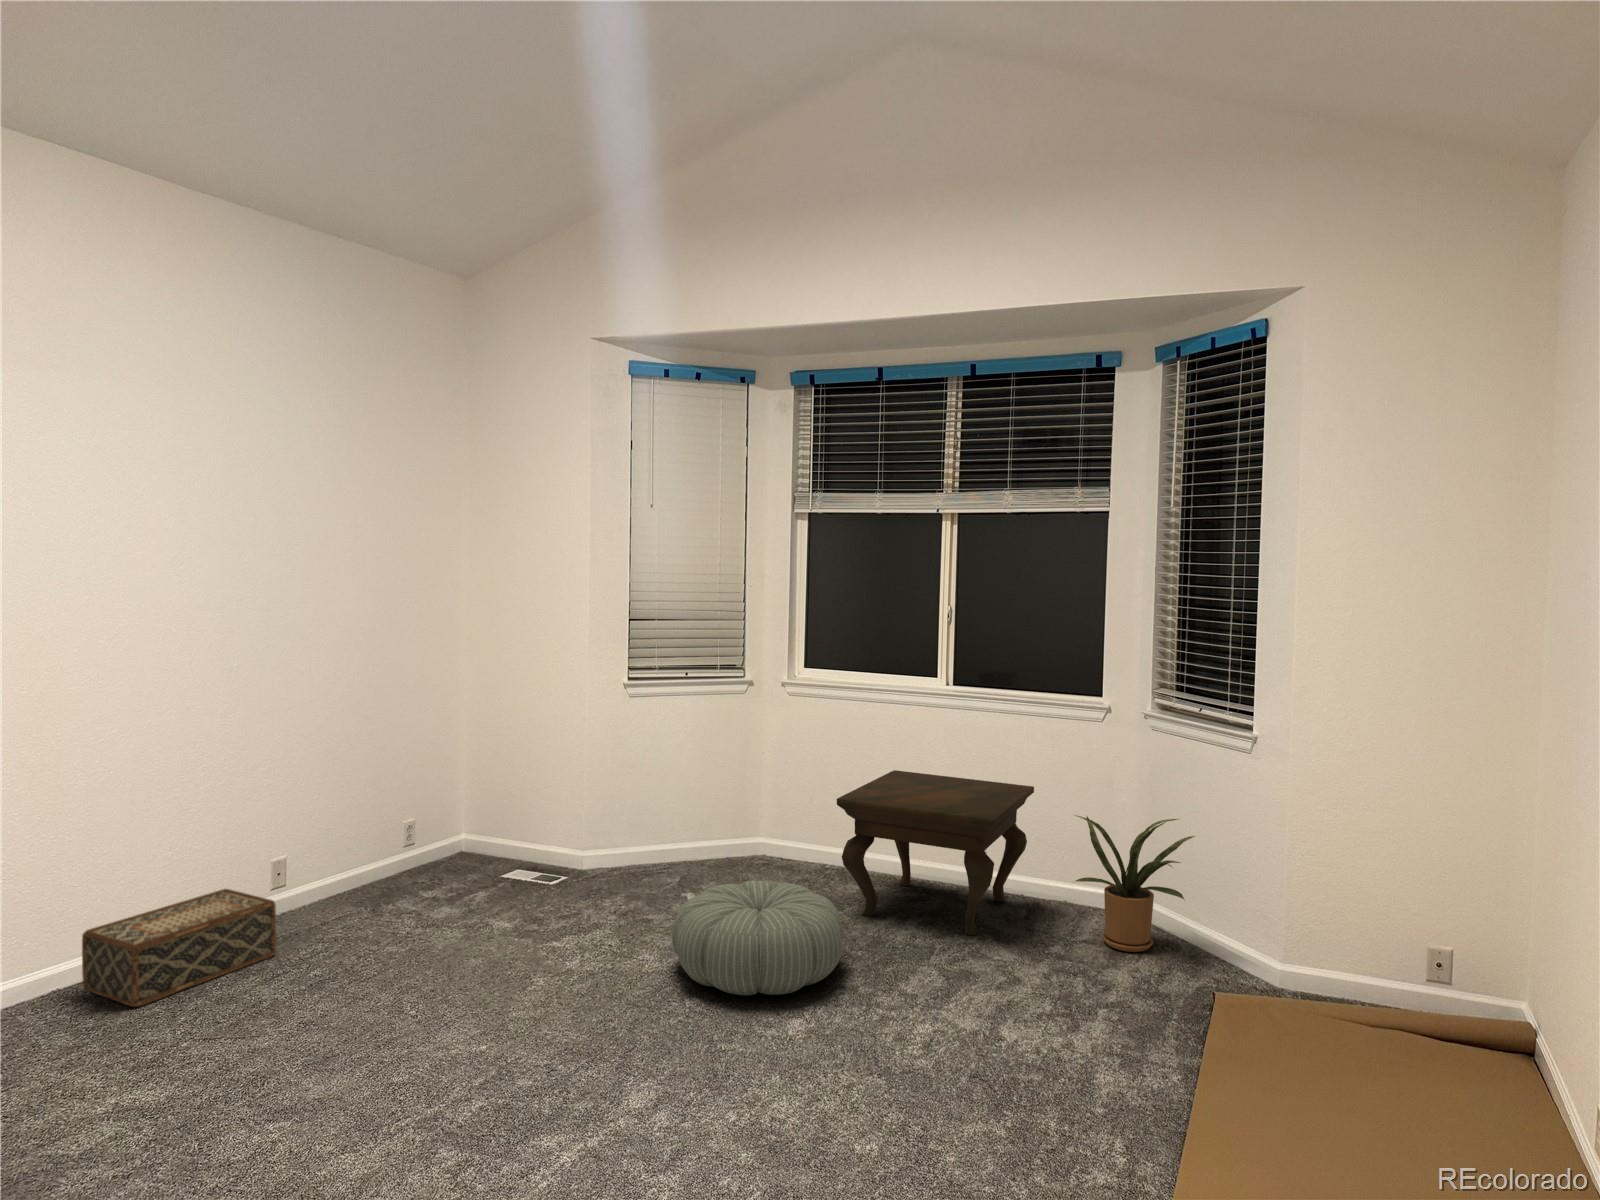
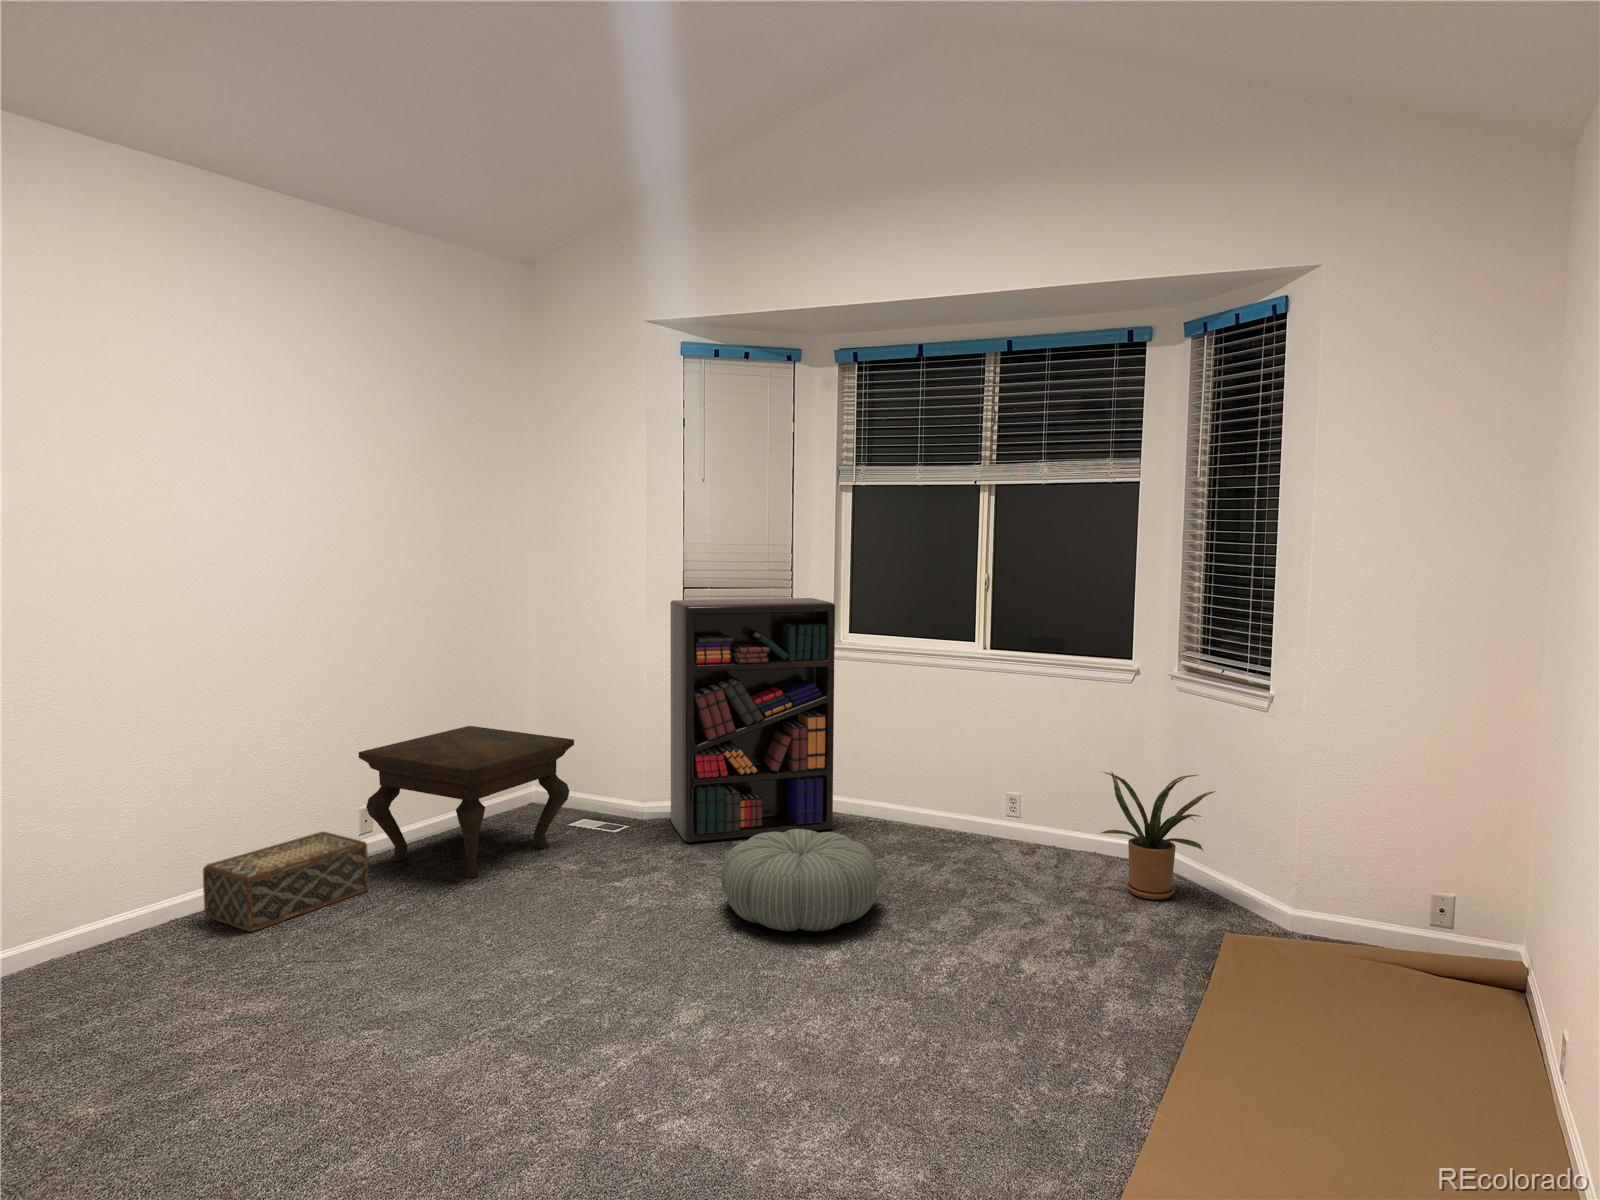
bookshelf: none [614,631,792,894] -> present [670,598,835,842]
side table: present [837,770,1034,936] -> present [359,726,574,878]

